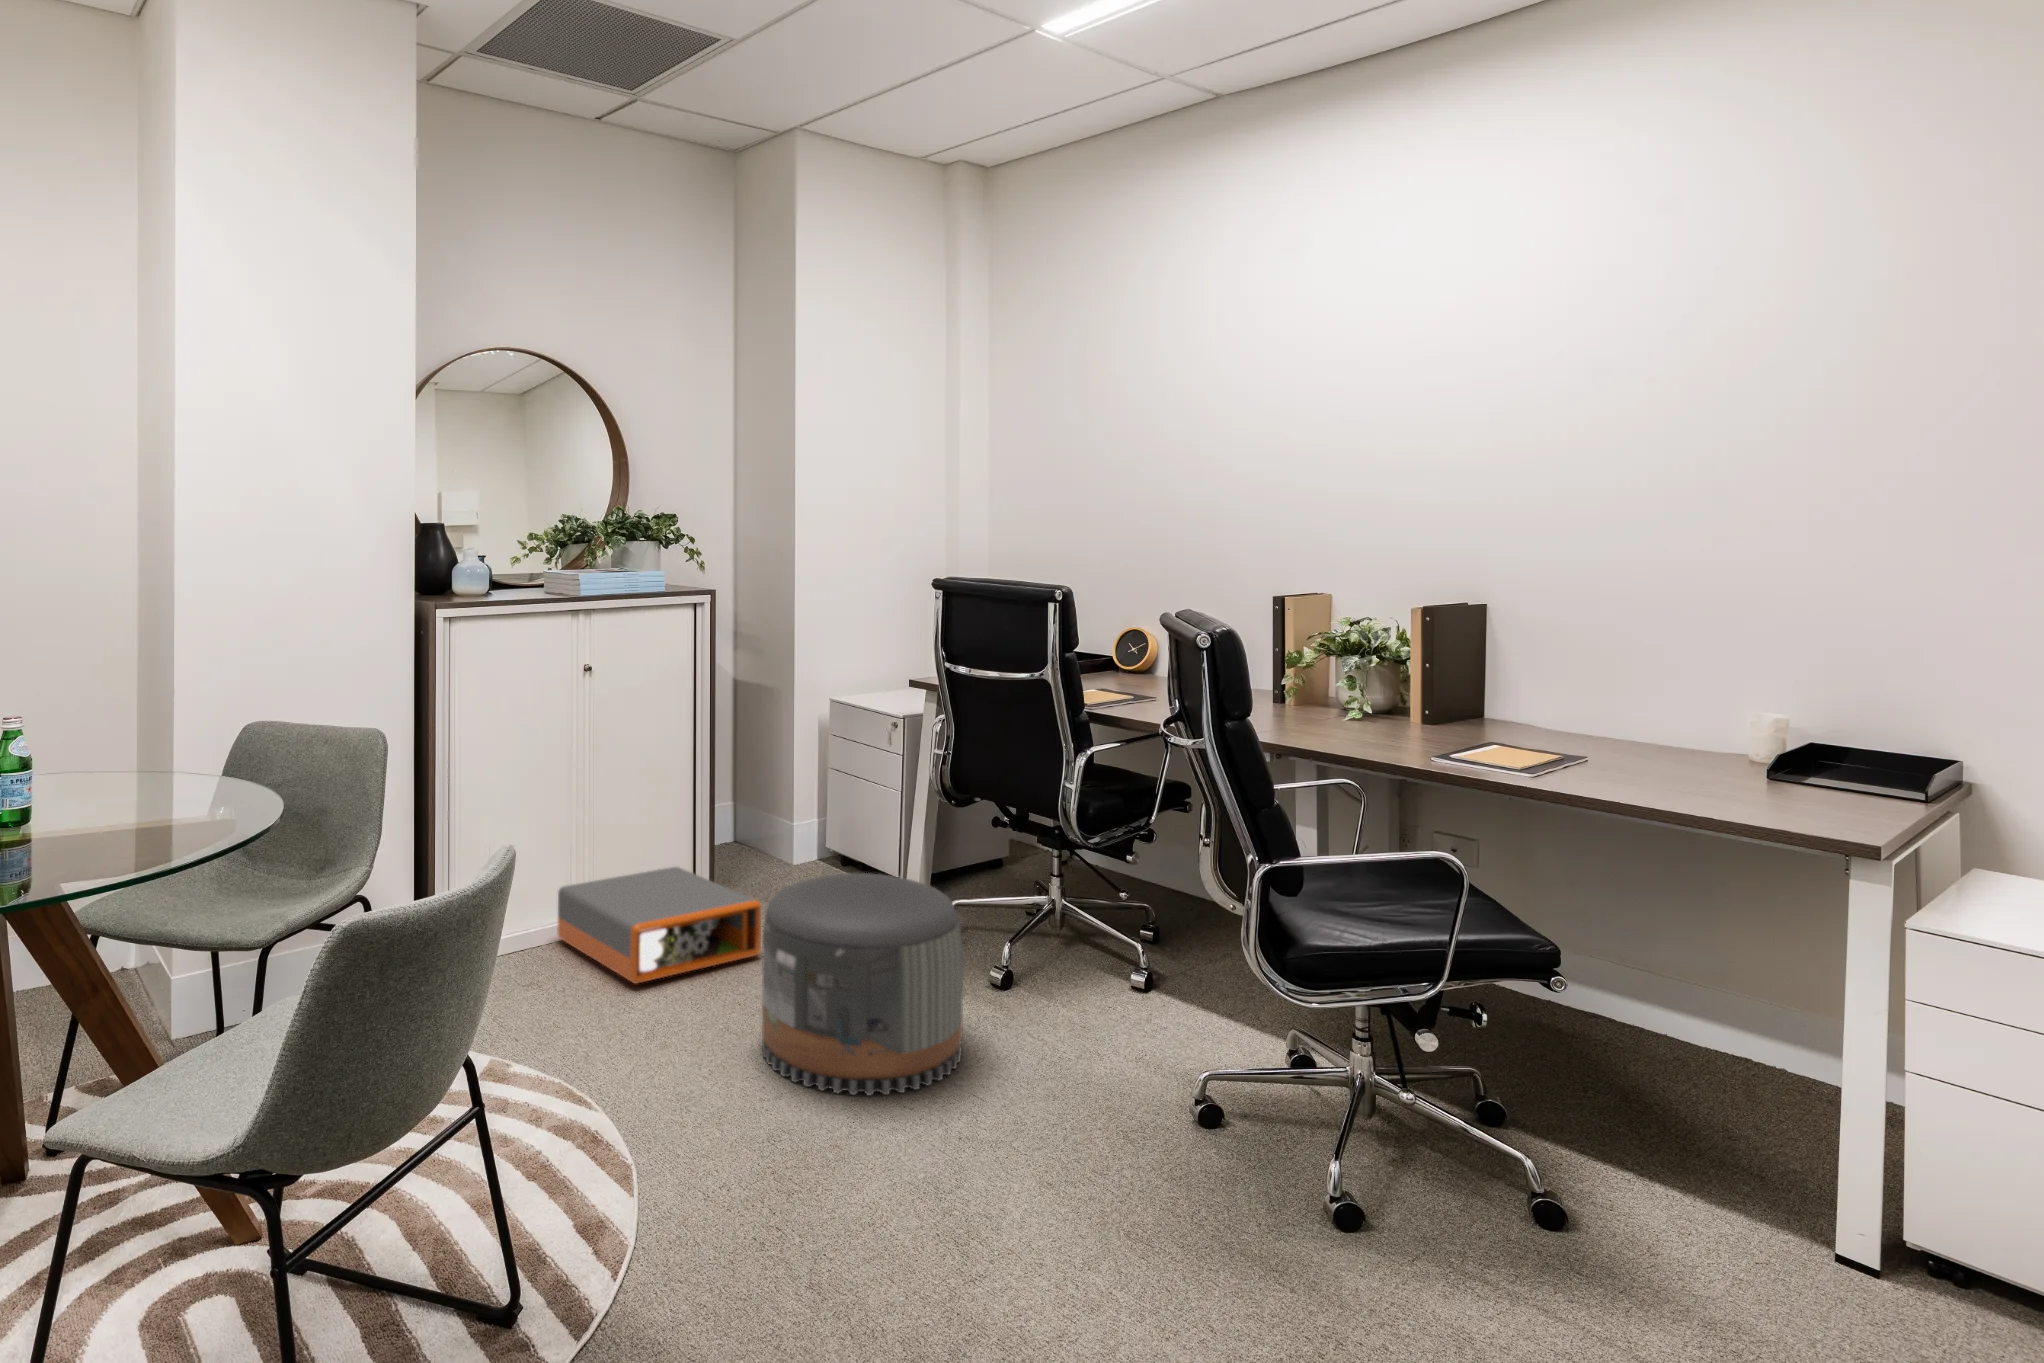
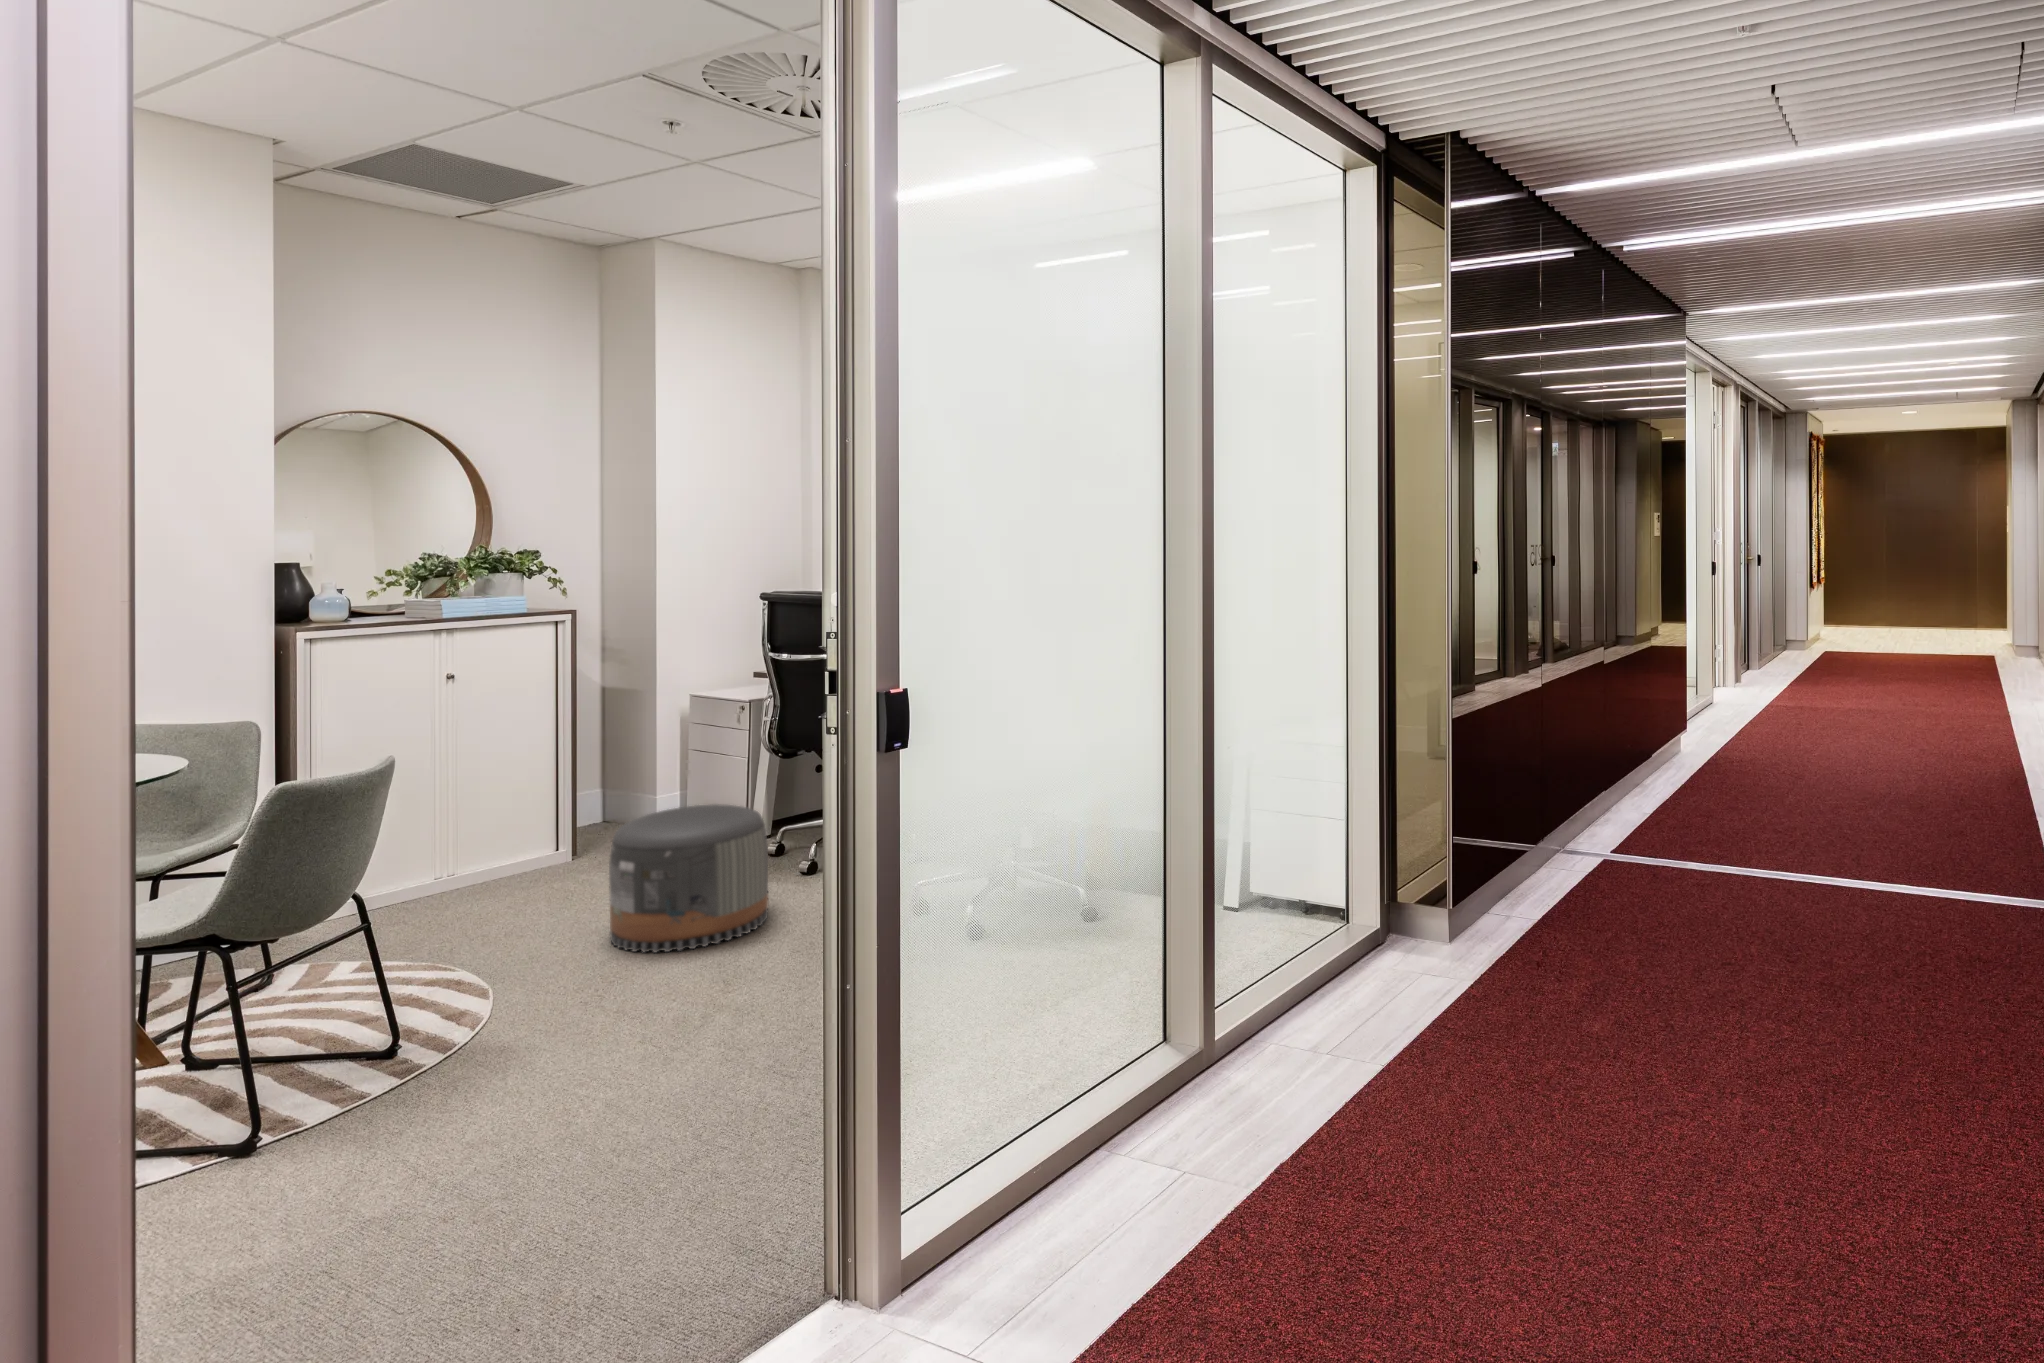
storage box: present [557,867,761,984] -> none [425,834,616,919]

